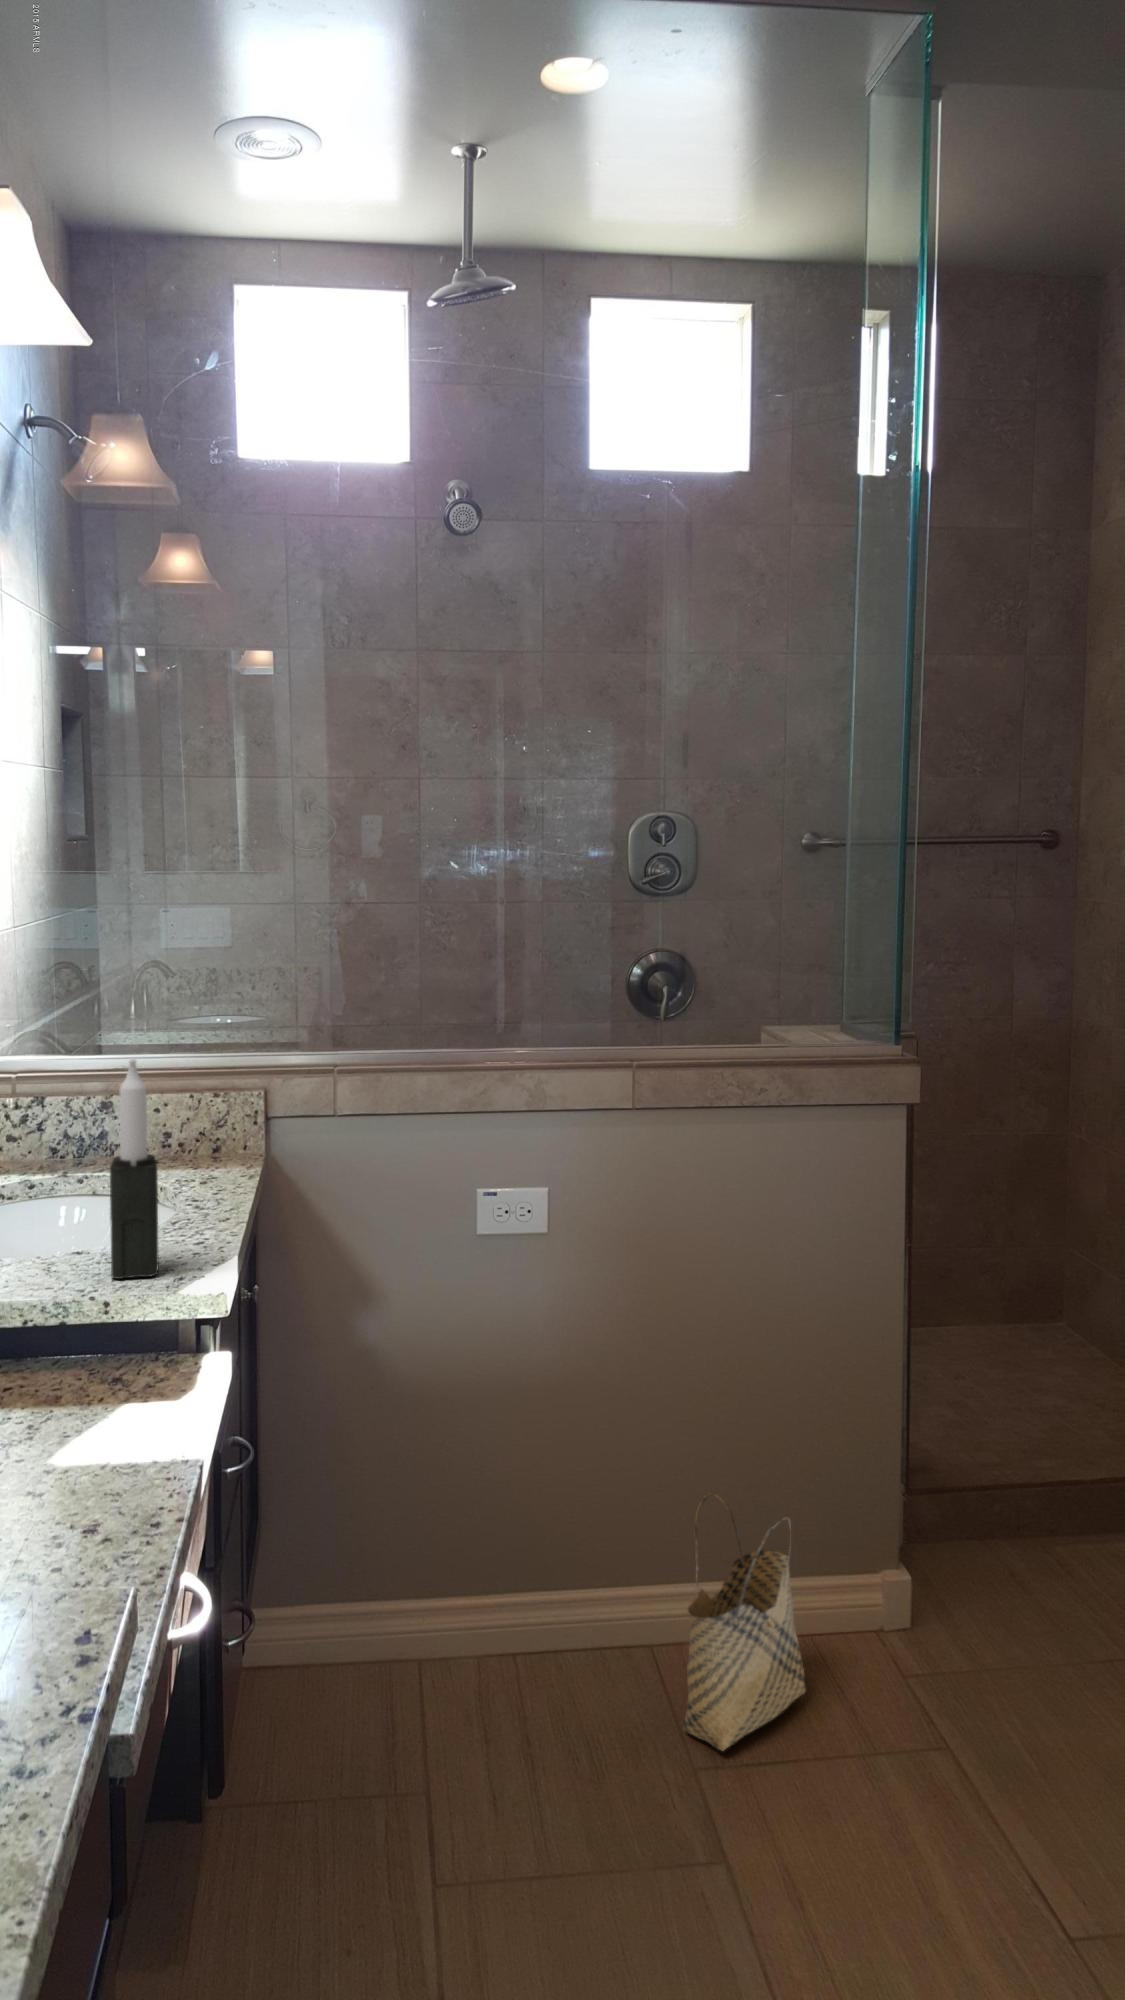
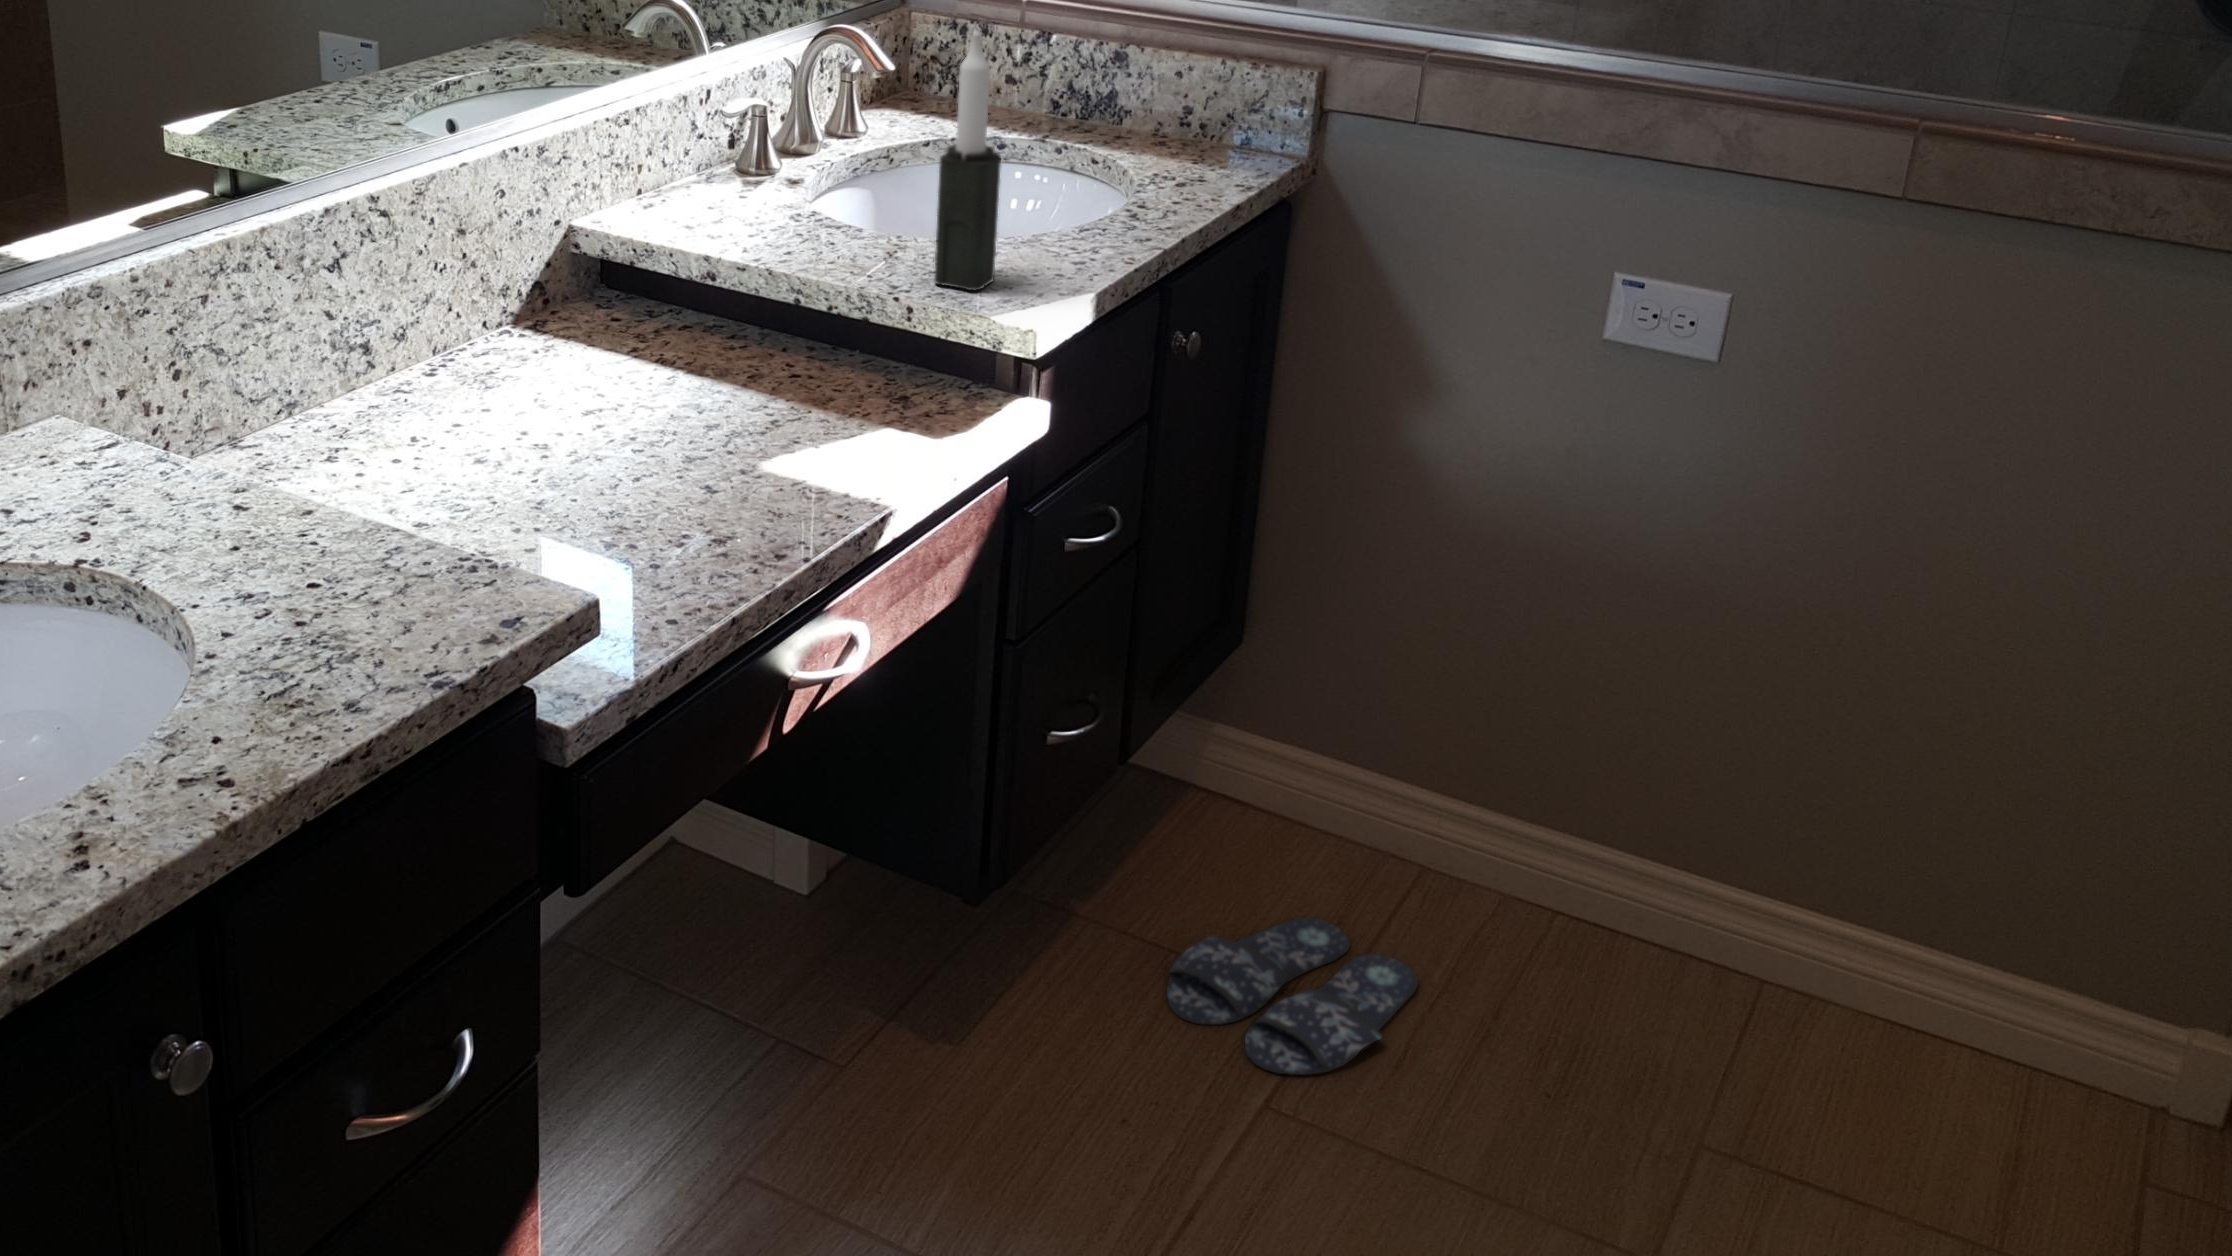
woven basket: present [683,1492,805,1751] -> none [1693,818,1960,1160]
slippers: none [320,1720,495,1862] -> present [1167,917,1418,1075]

